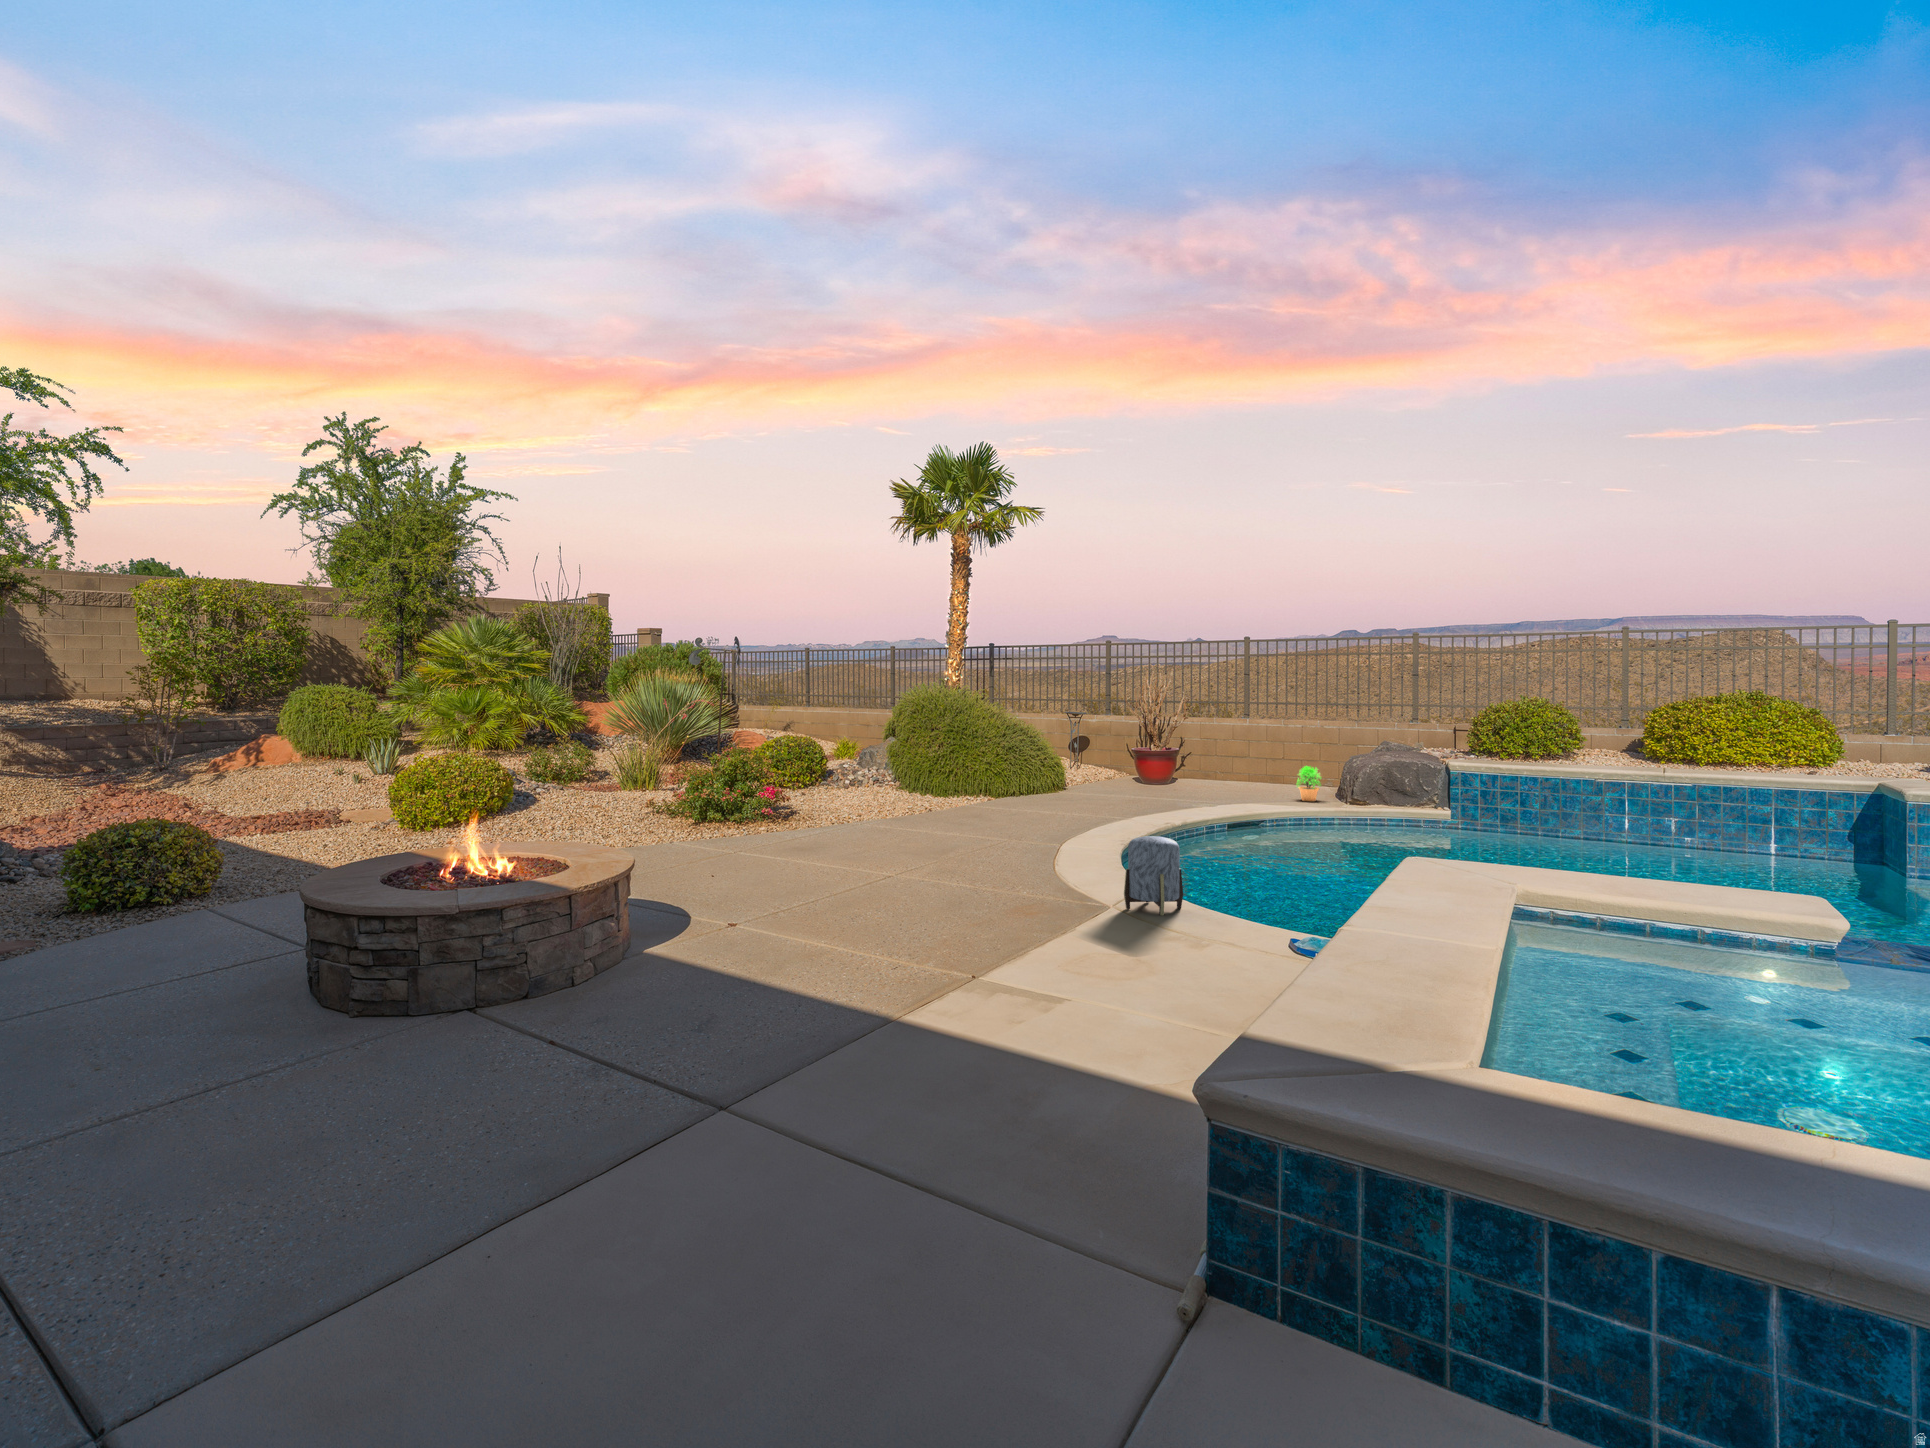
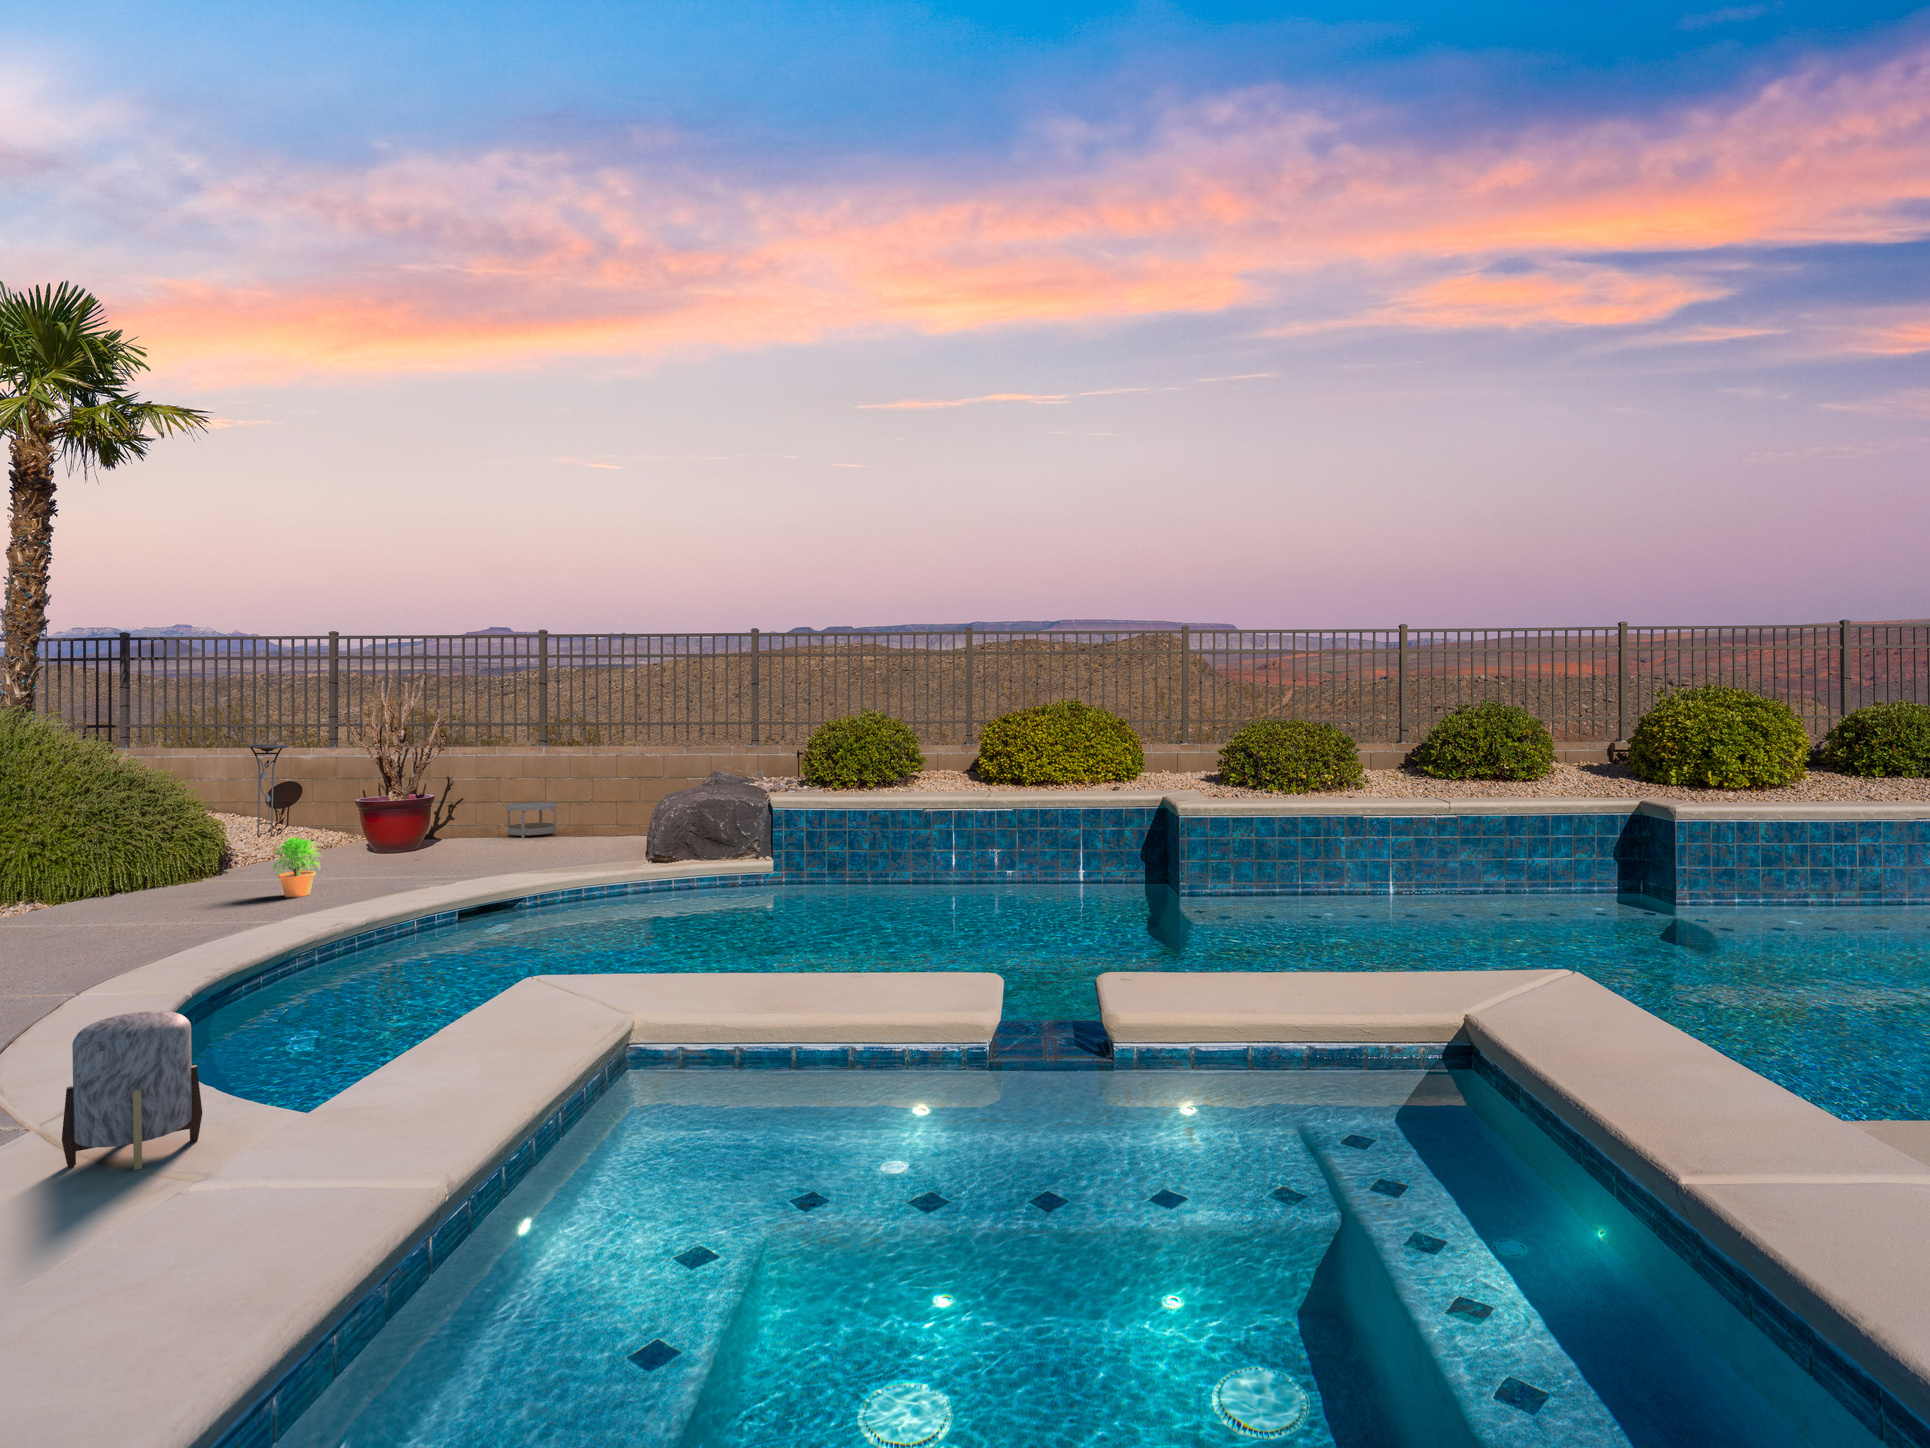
side table: none [1225,758,1260,783] -> present [506,802,557,838]
potted plant: present [1297,766,1321,801] -> present [273,837,320,897]

